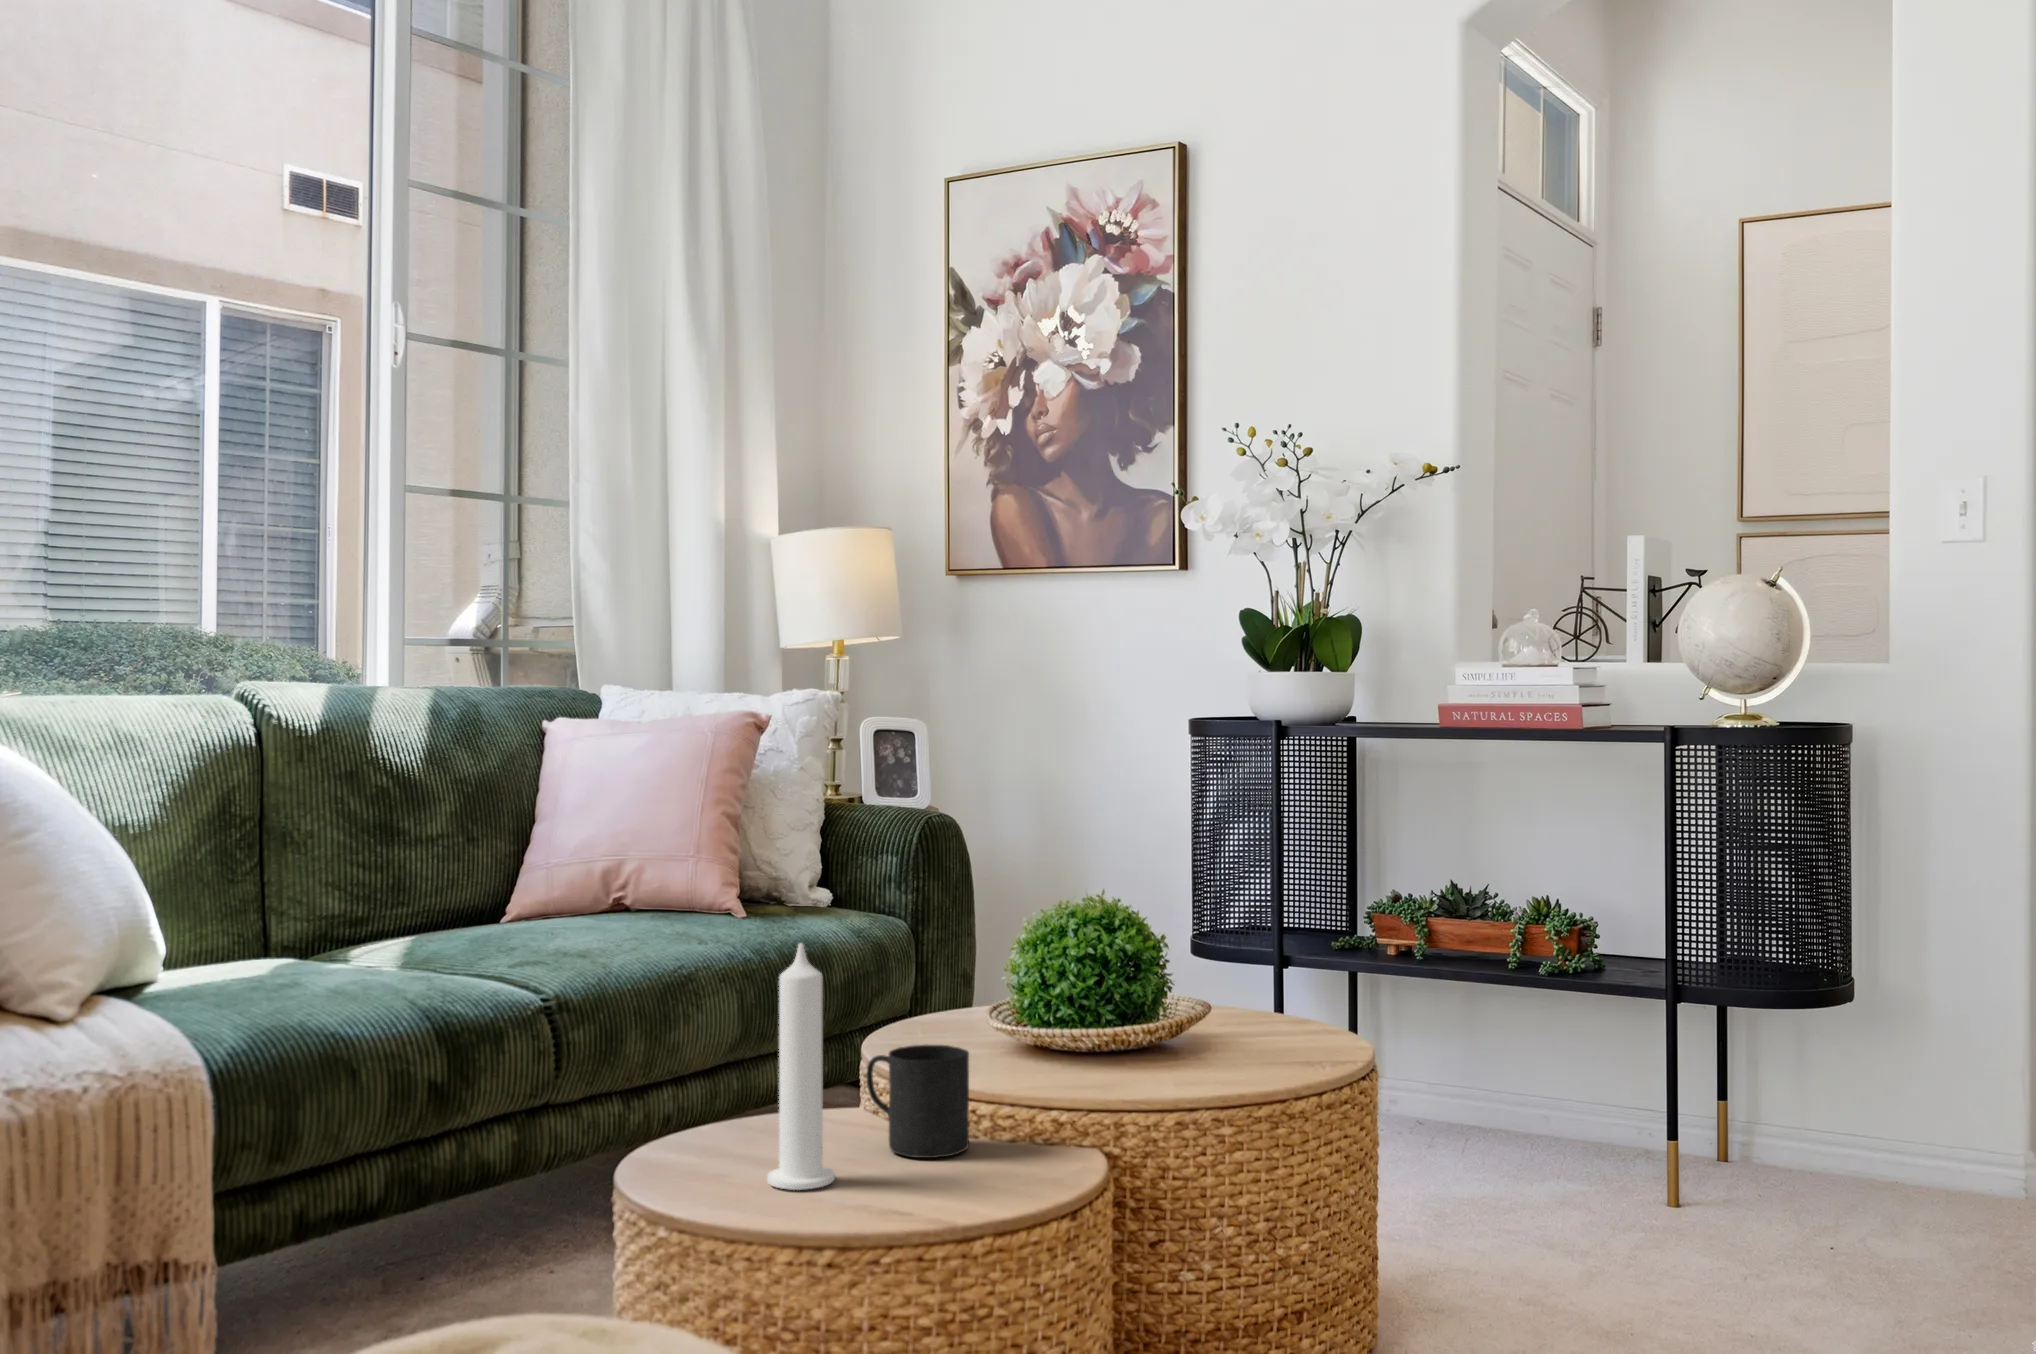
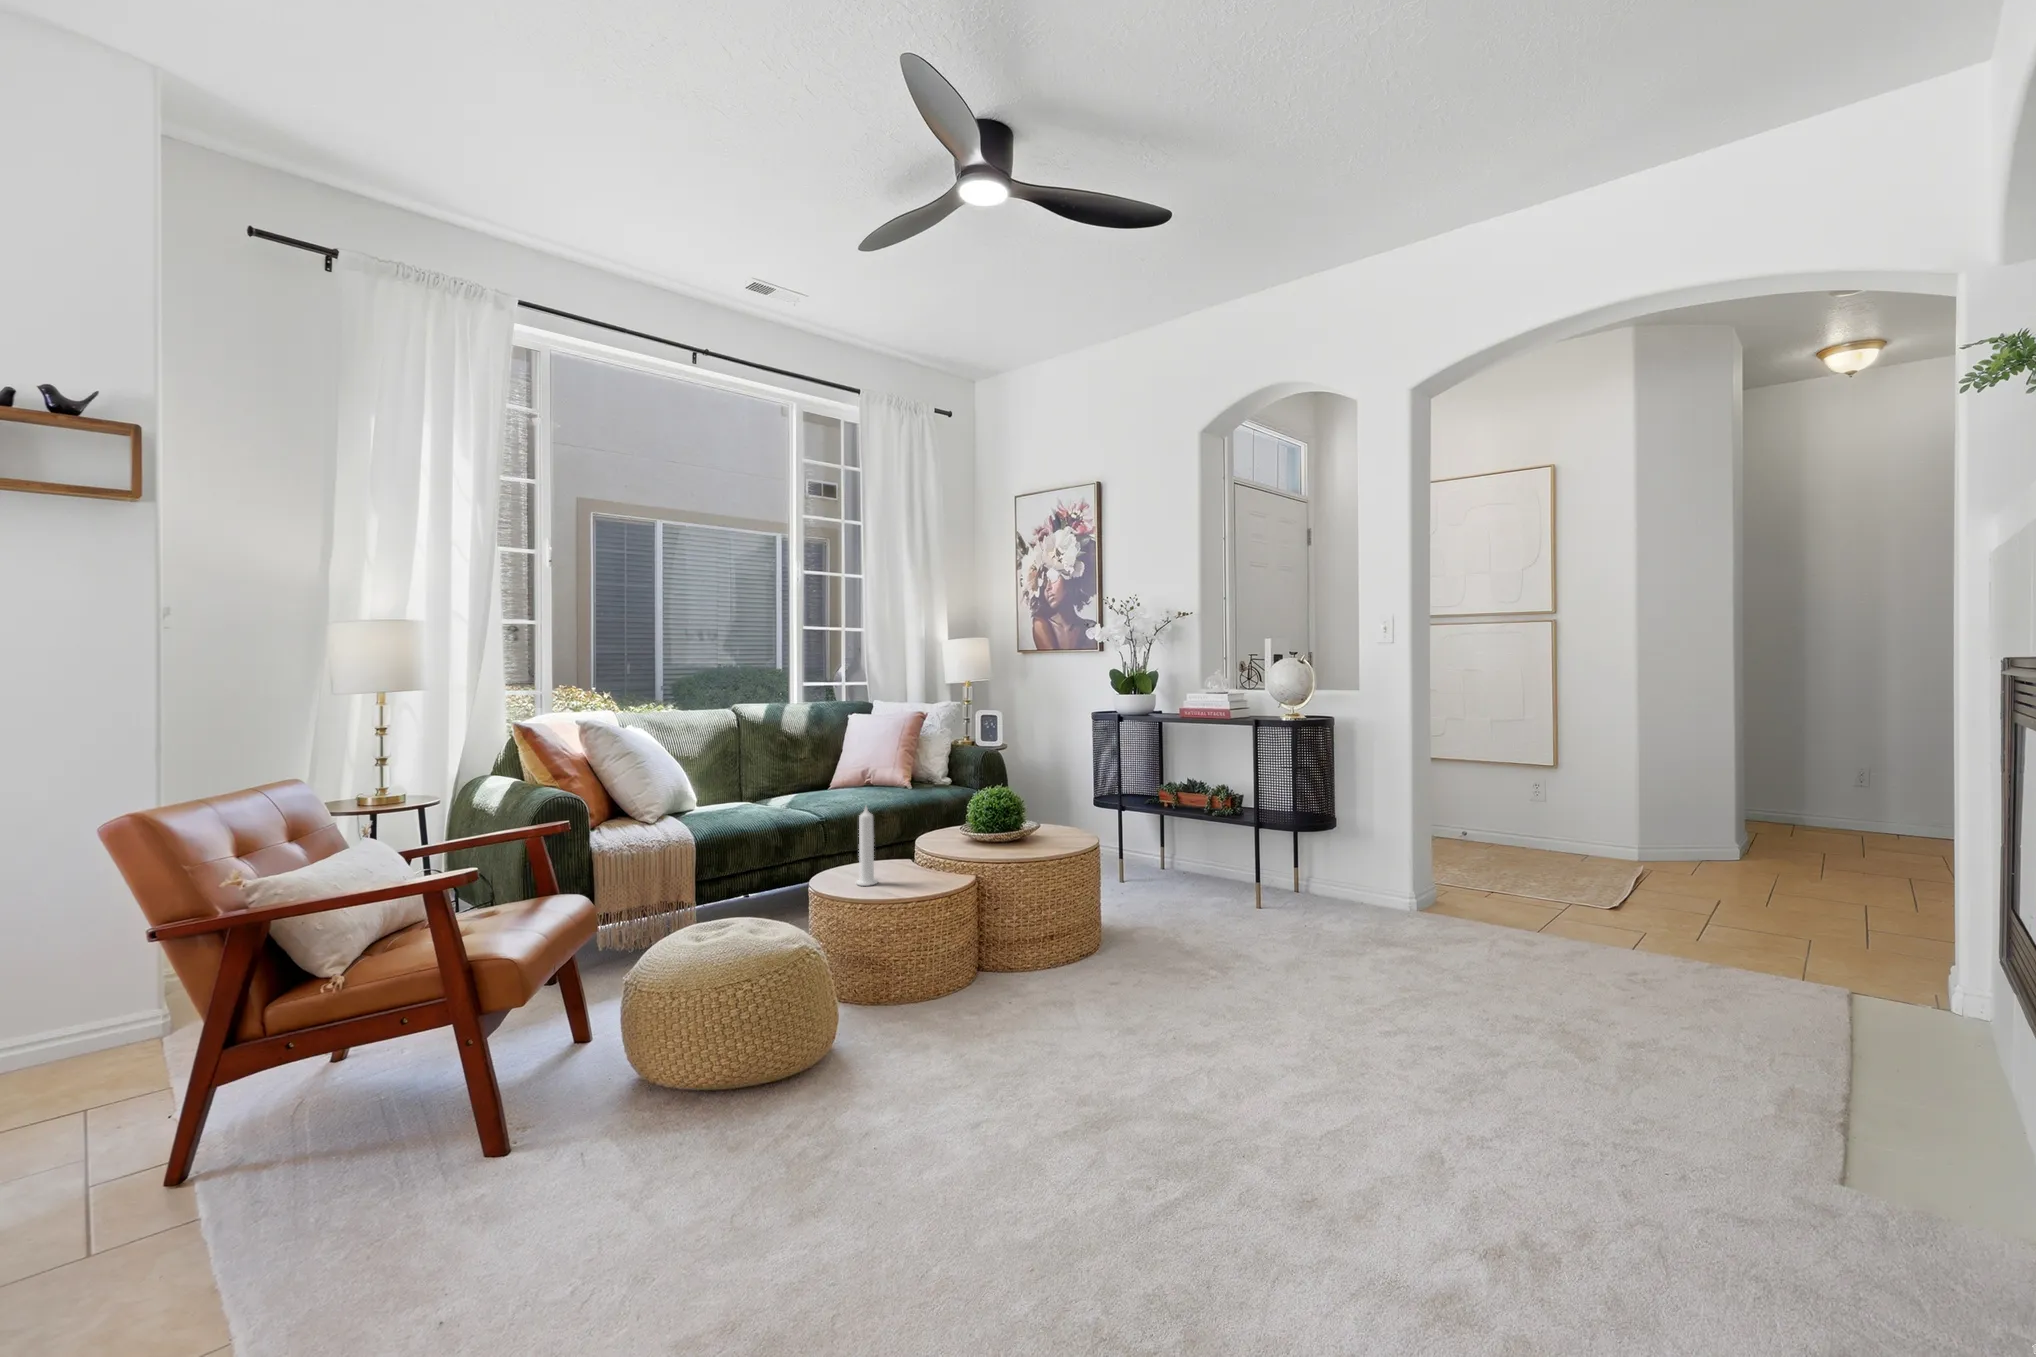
mug: present [866,1045,969,1158] -> none [899,839,931,877]

